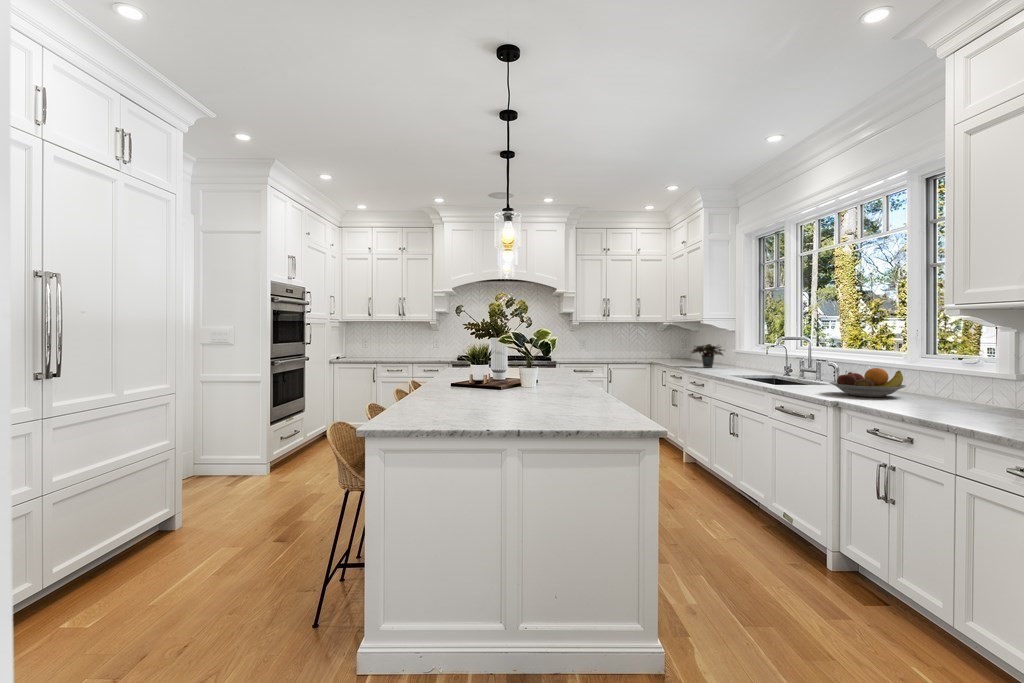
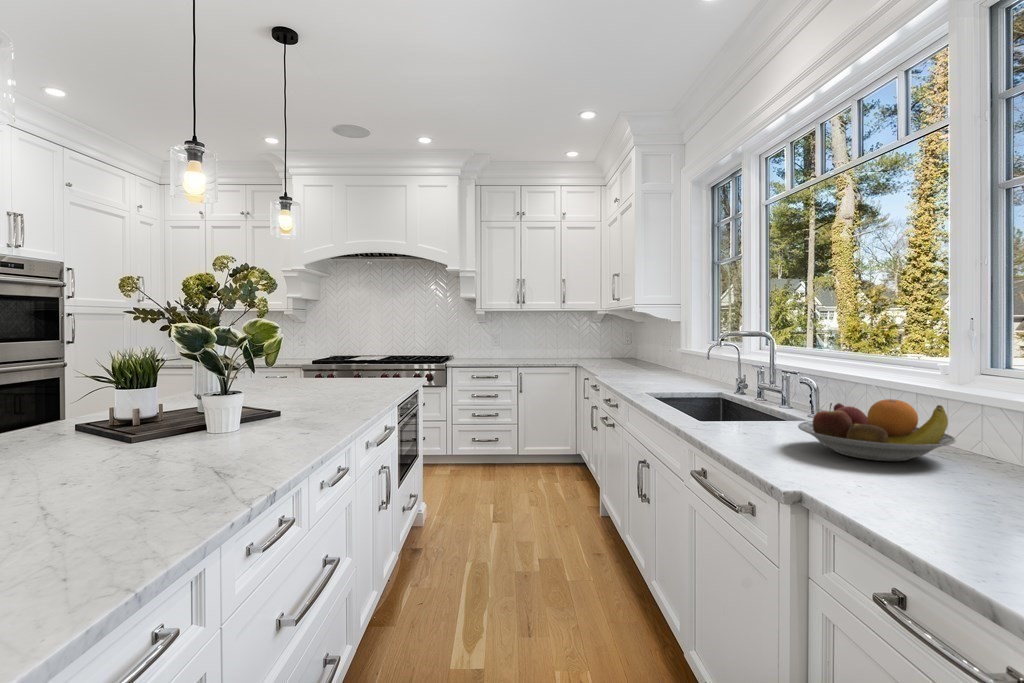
potted plant: present [692,344,723,368] -> none [614,341,665,375]

